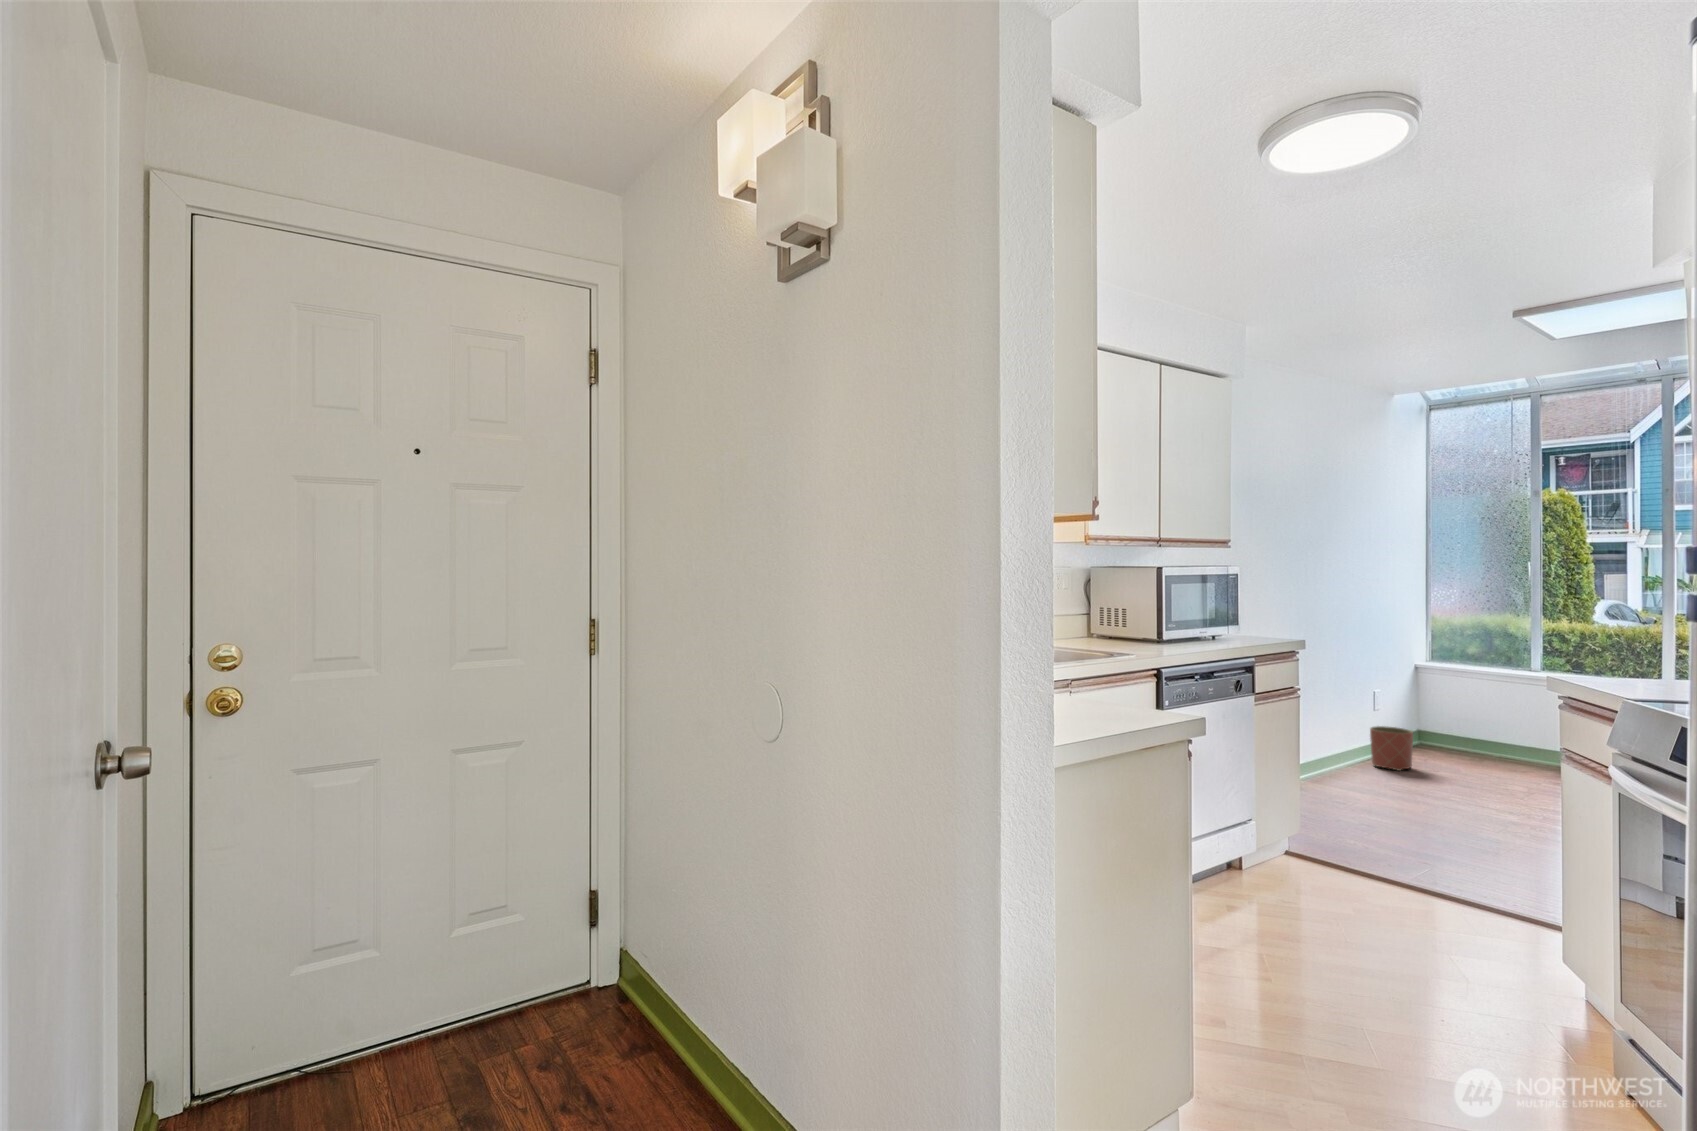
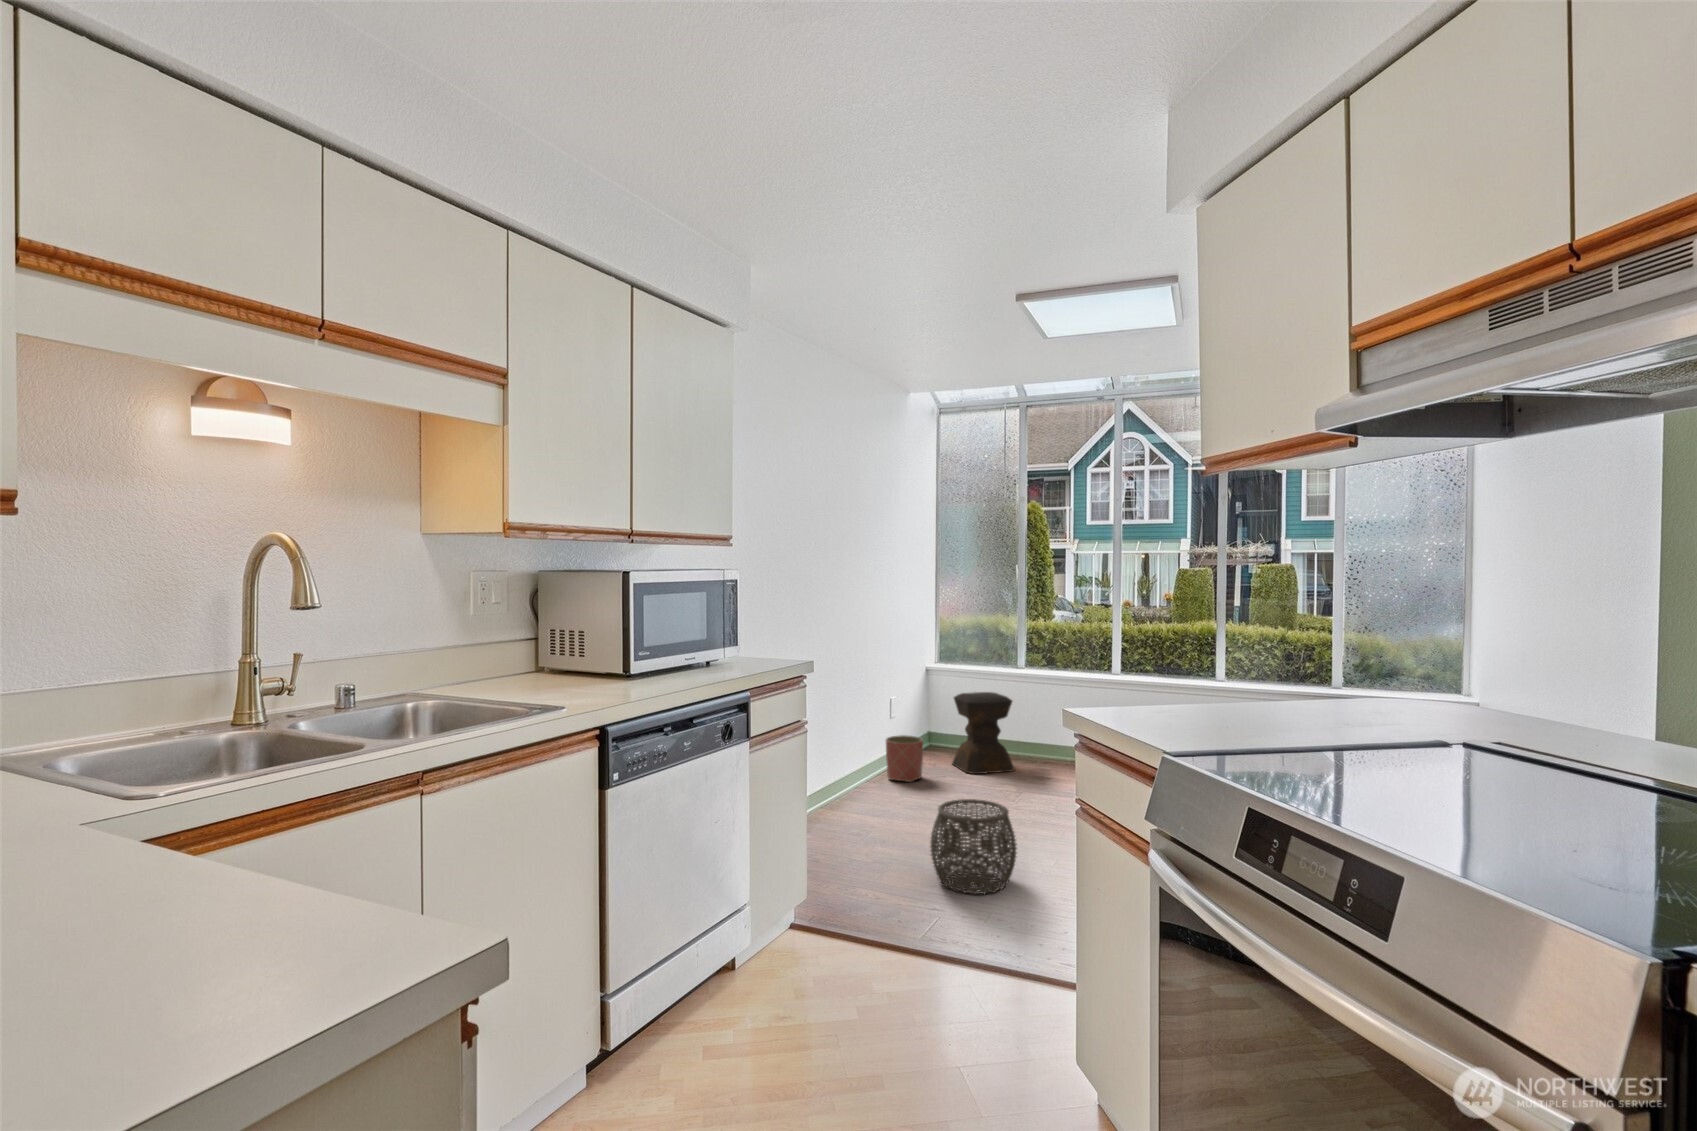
stool: none [1447,692,1527,774] -> present [952,692,1014,774]
woven basket: none [1420,775,1518,860] -> present [930,799,1017,894]

